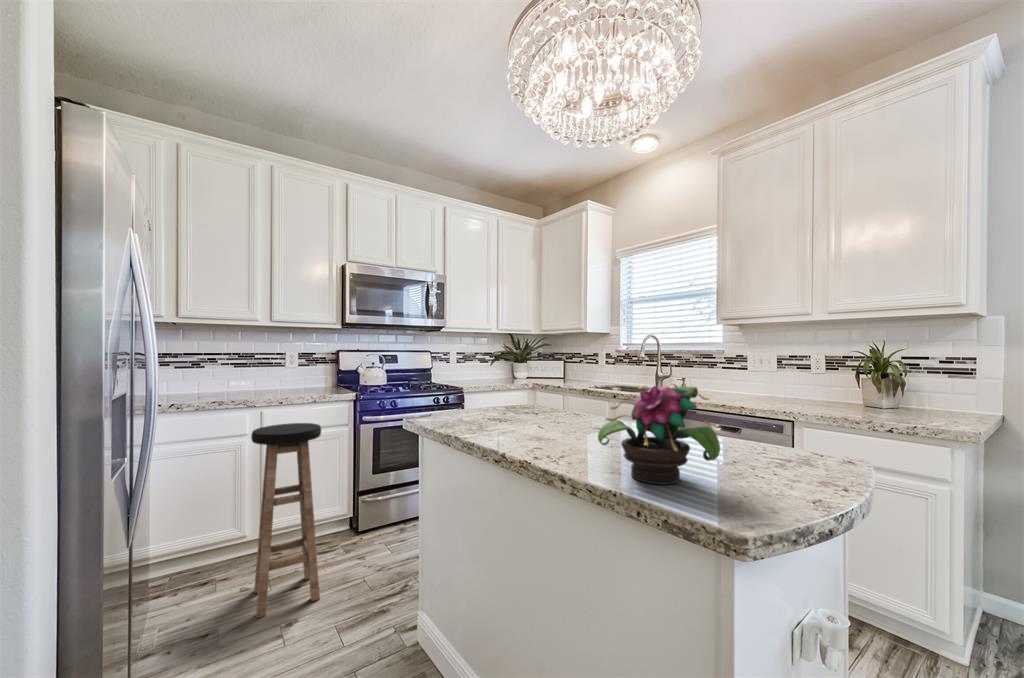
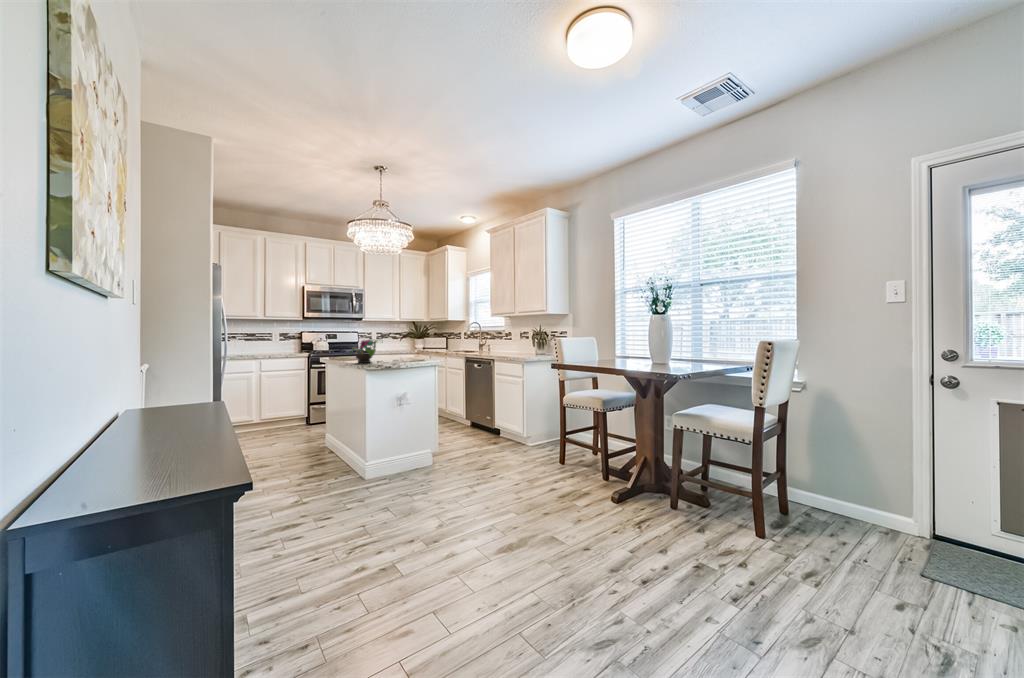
bar stool: present [251,423,321,618] -> none [256,365,288,442]

